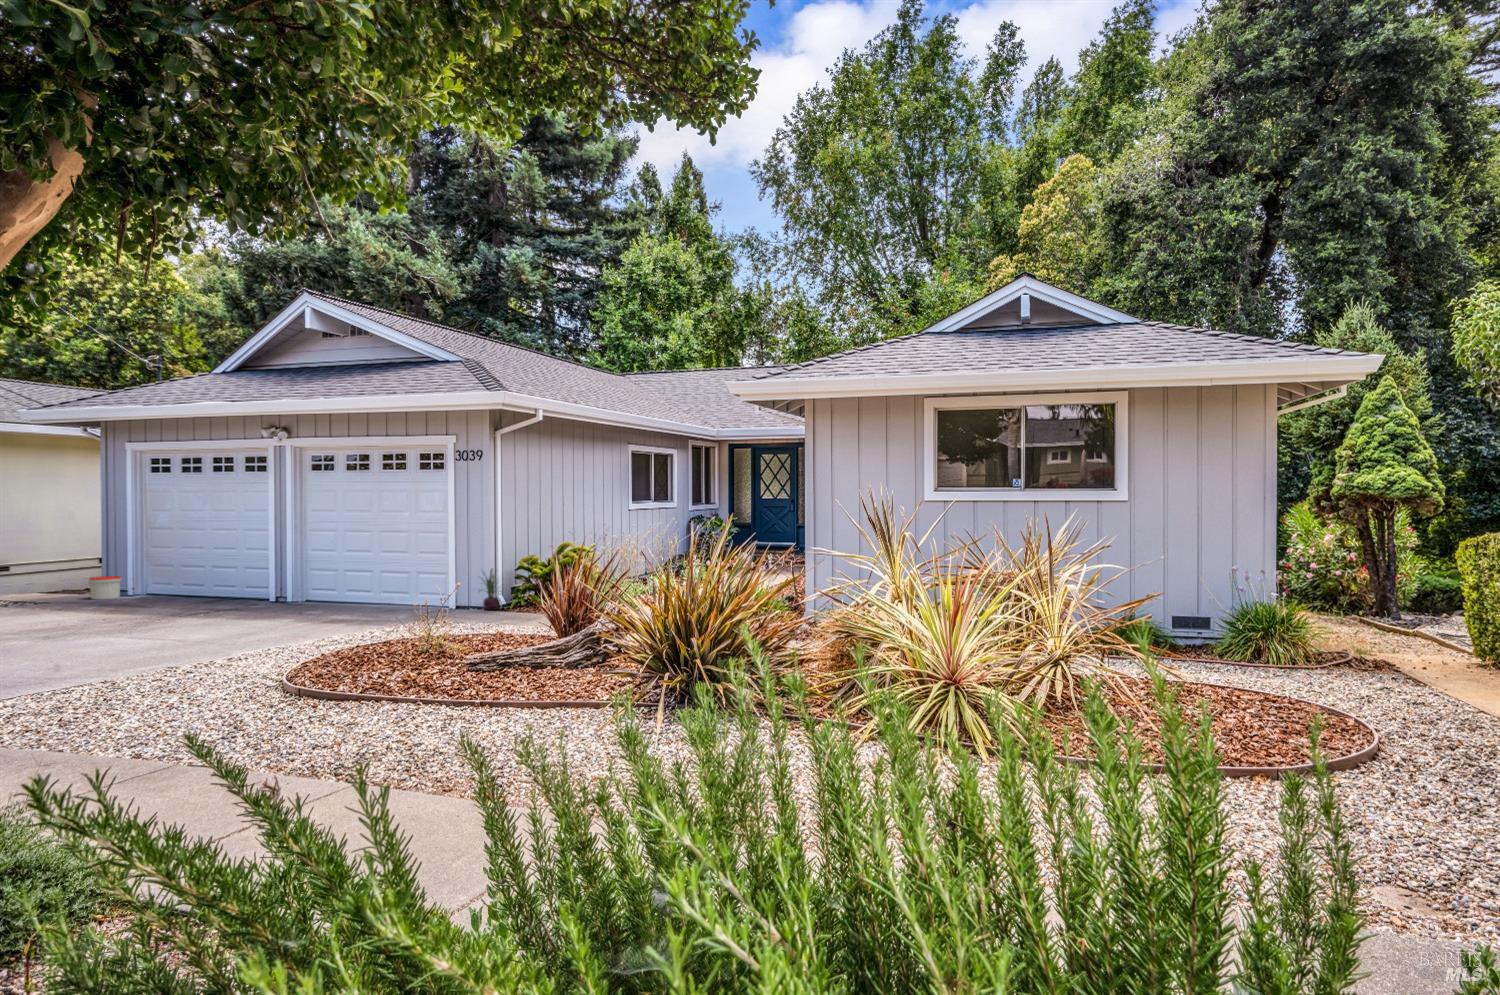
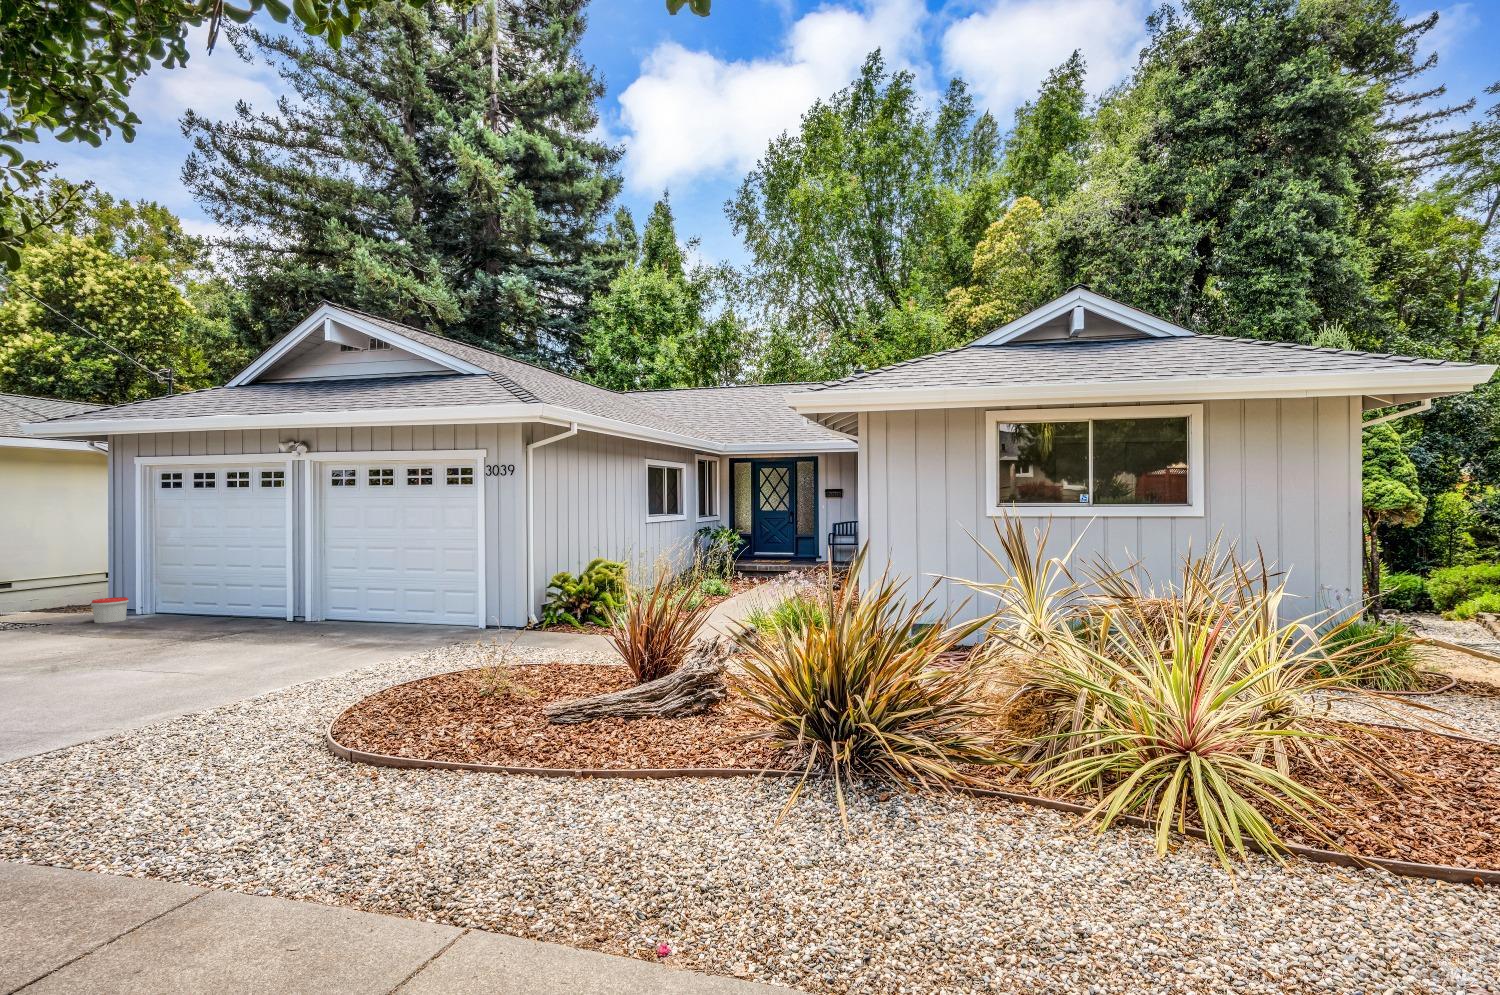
decorative plant: present [479,569,499,610] -> none [505,586,553,630]

